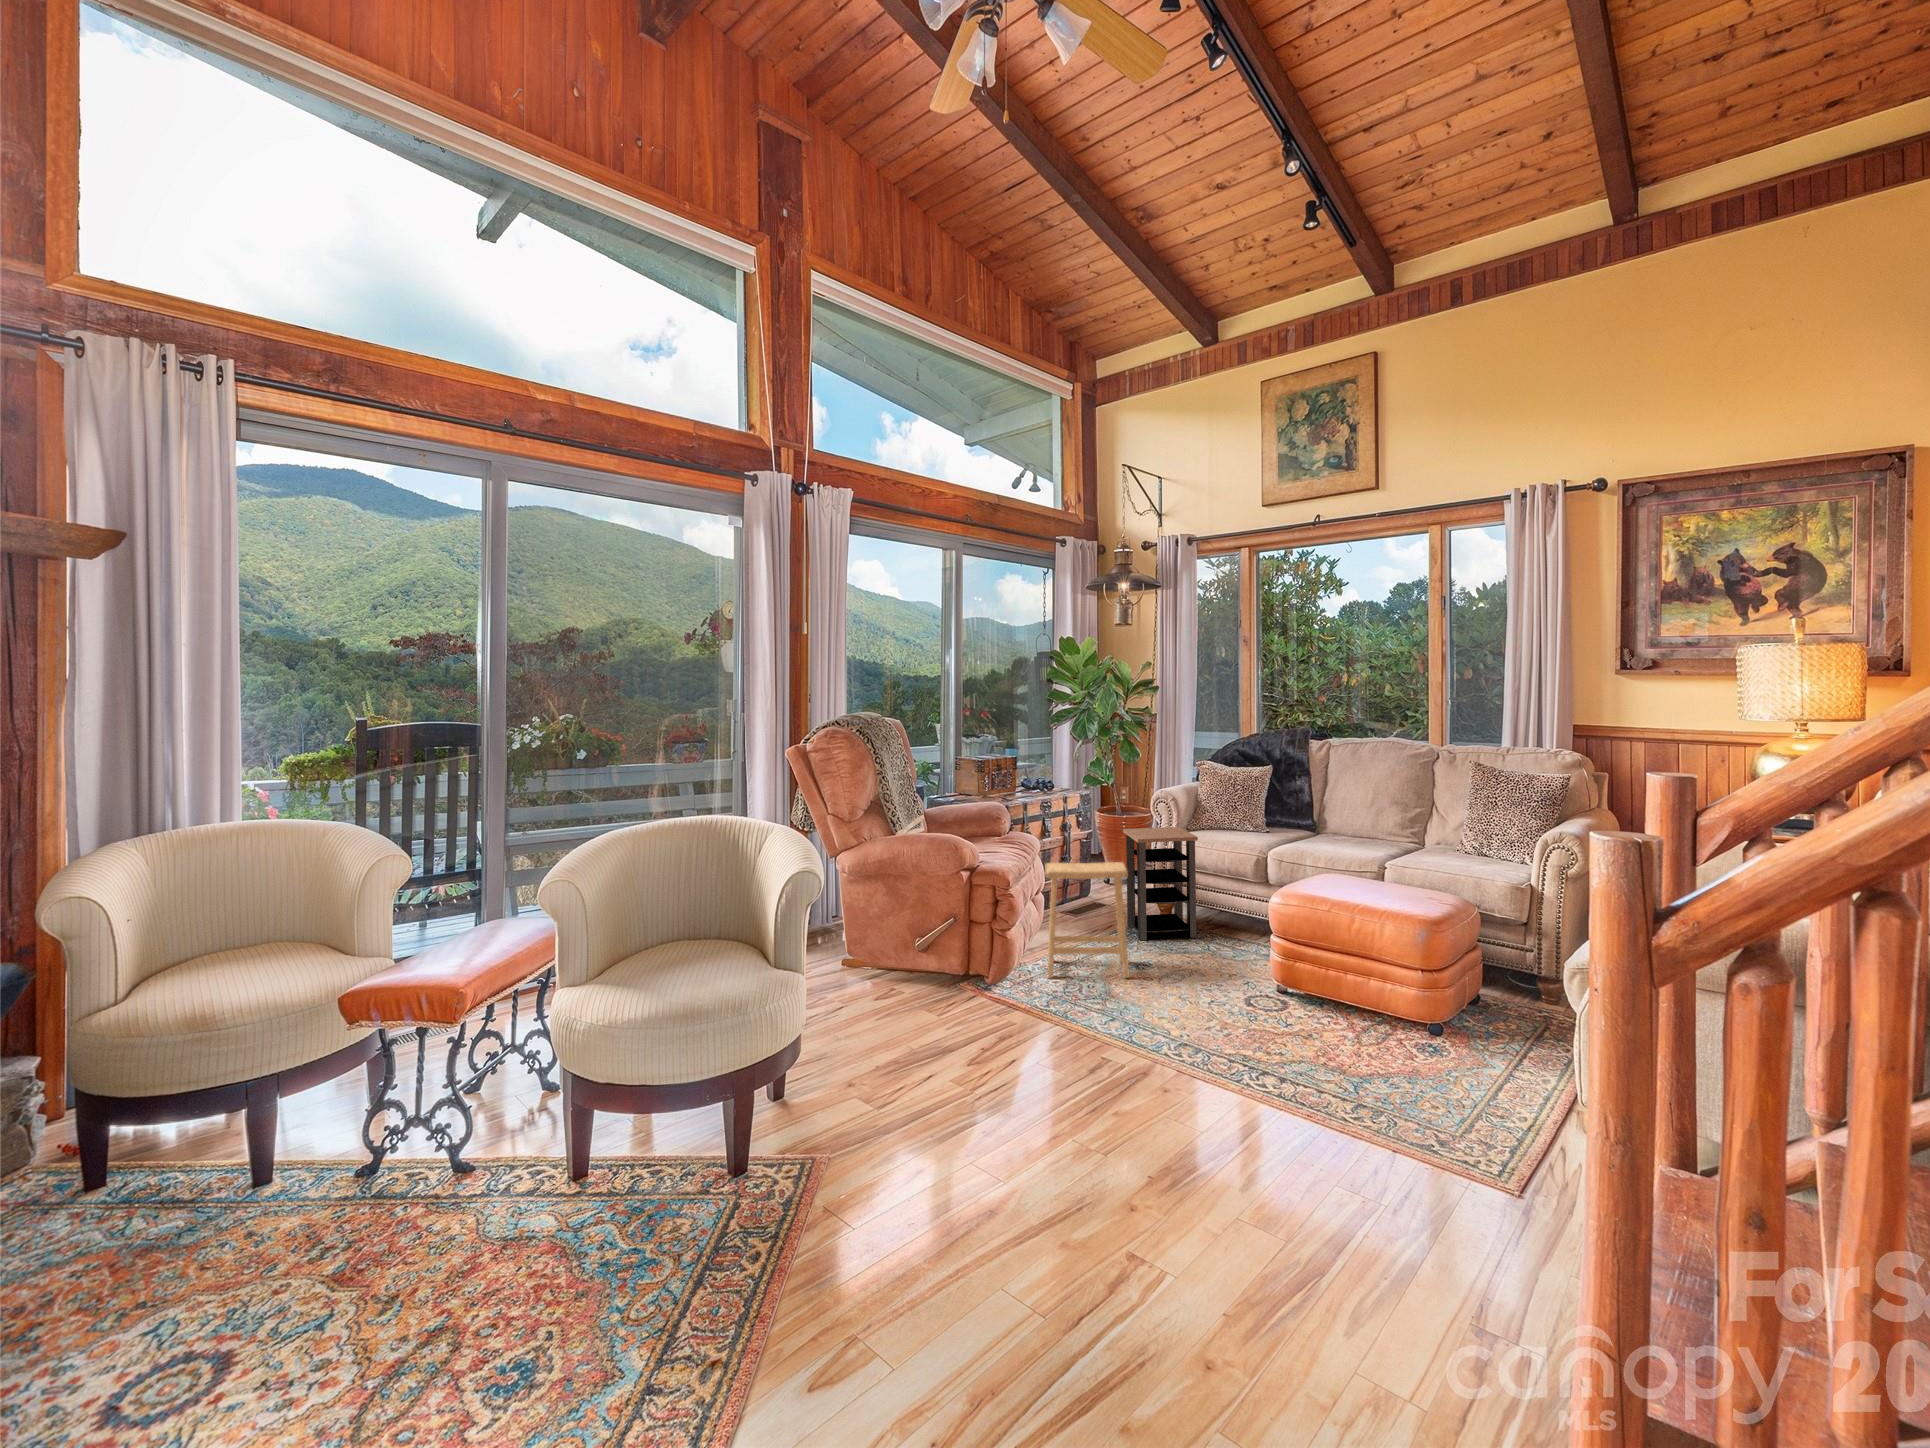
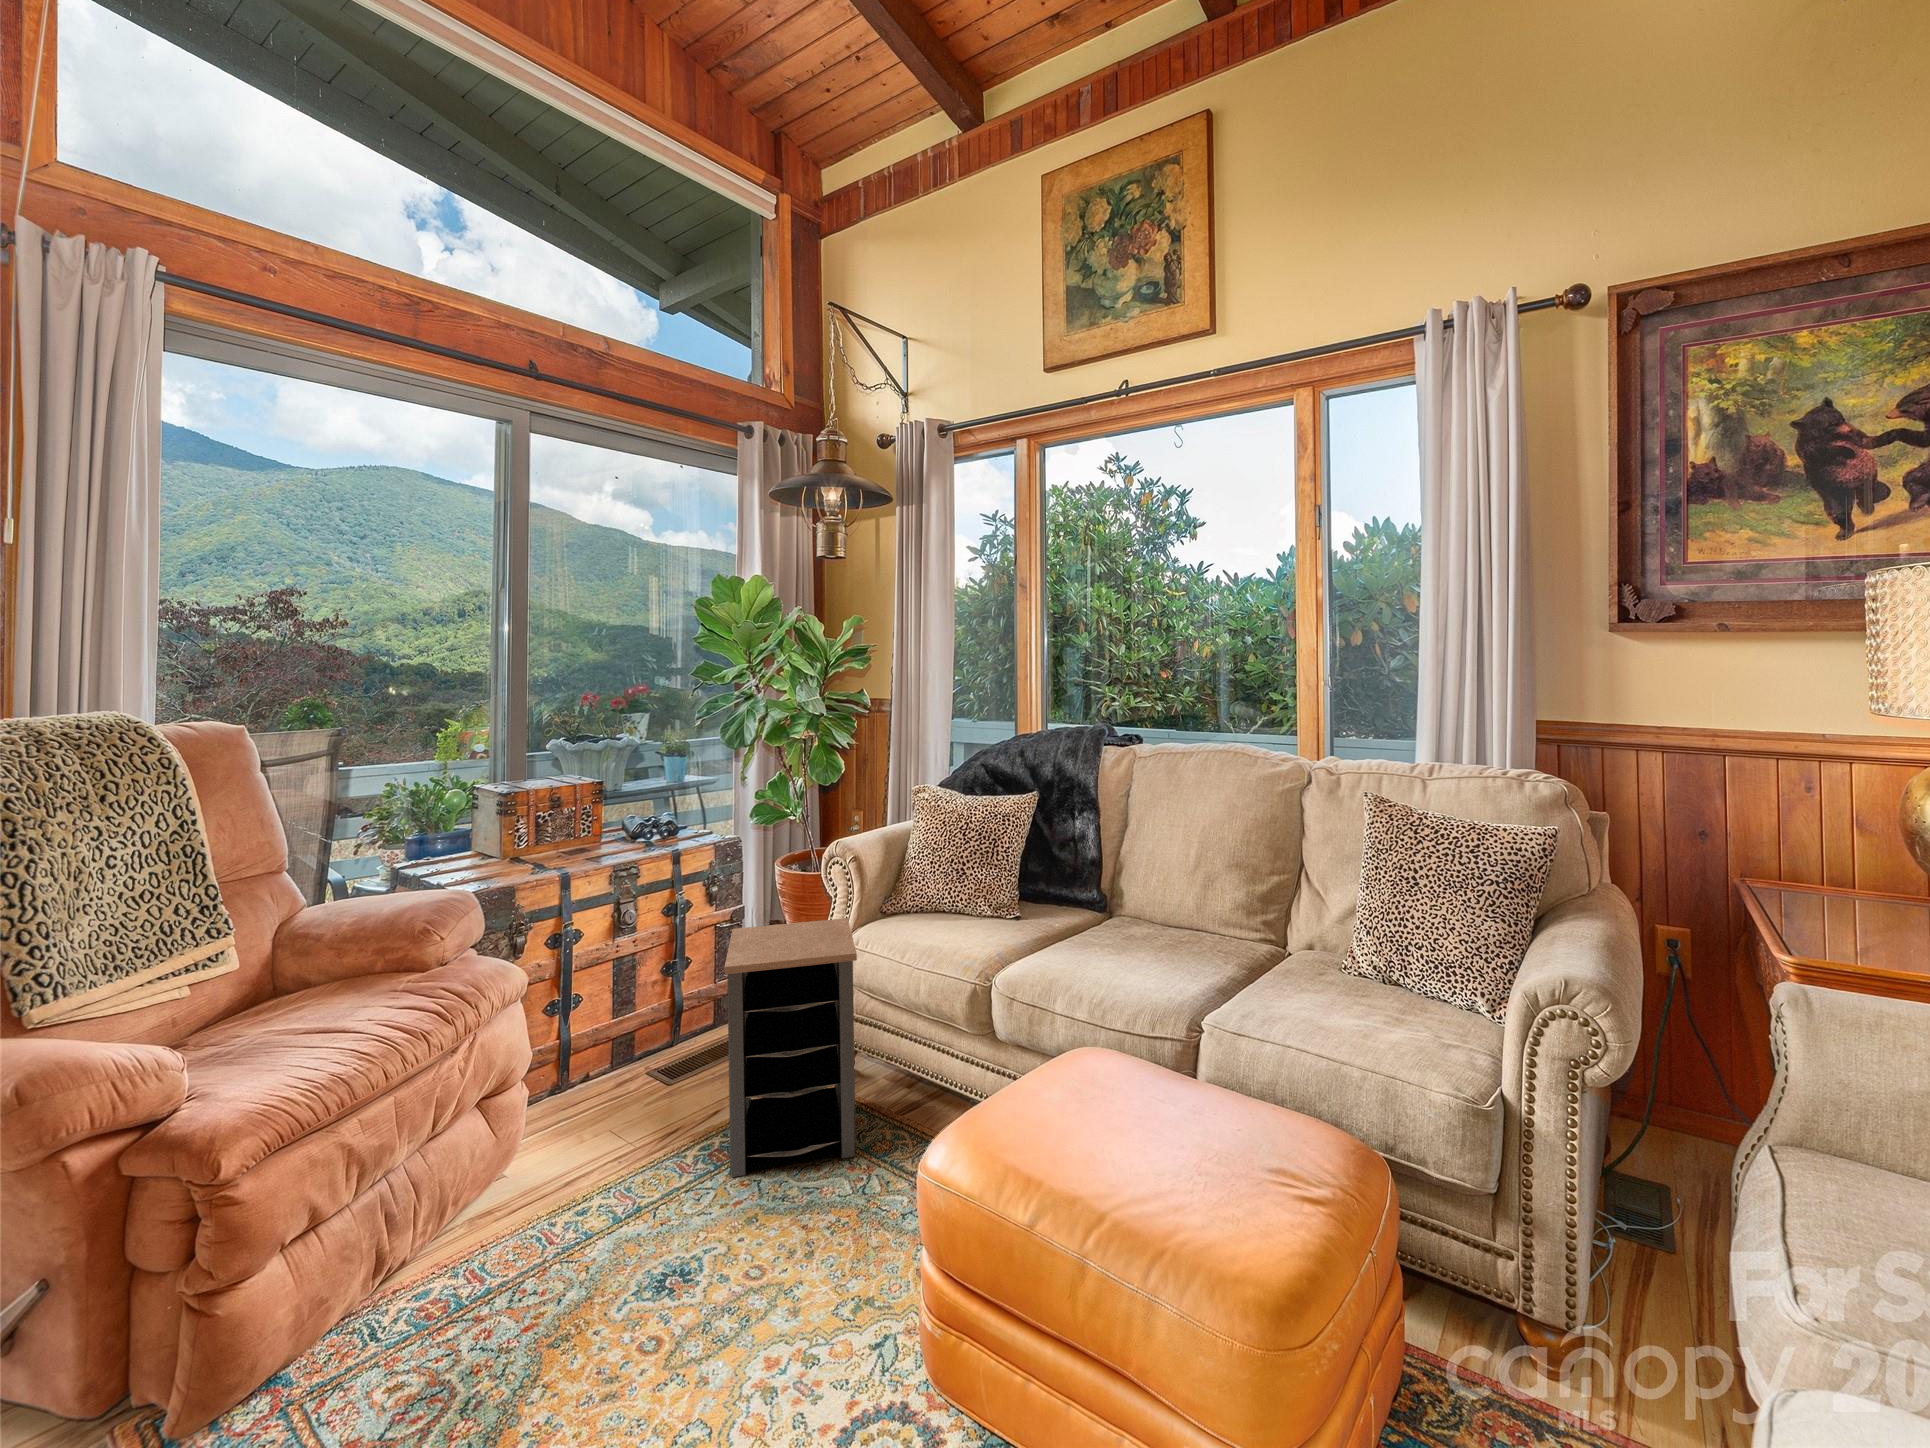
footstool: present [1045,862,1129,978] -> none [369,1052,641,1398]

